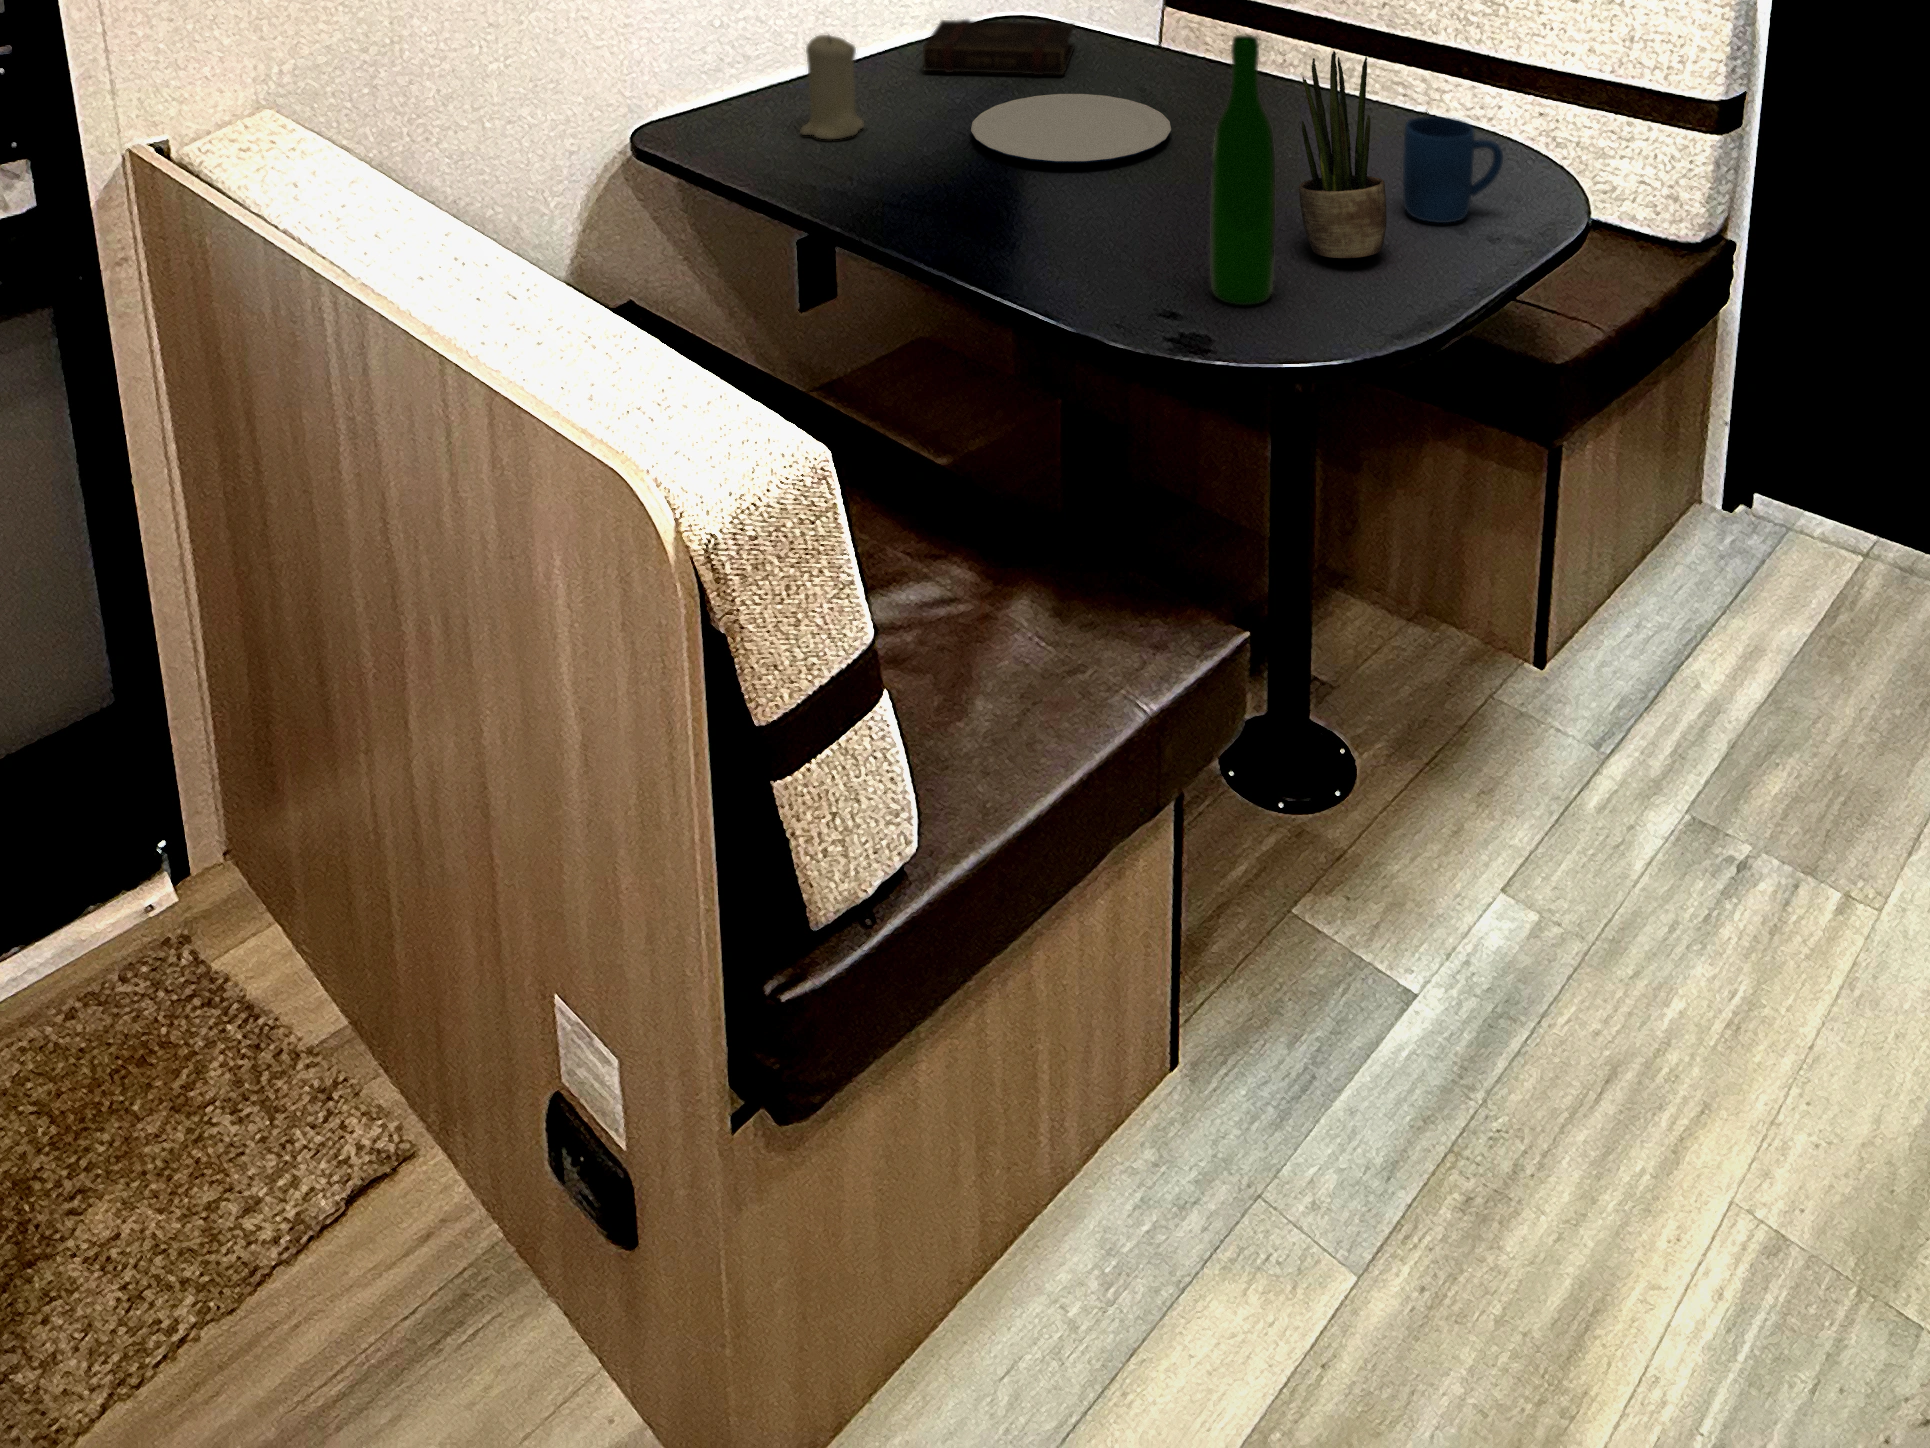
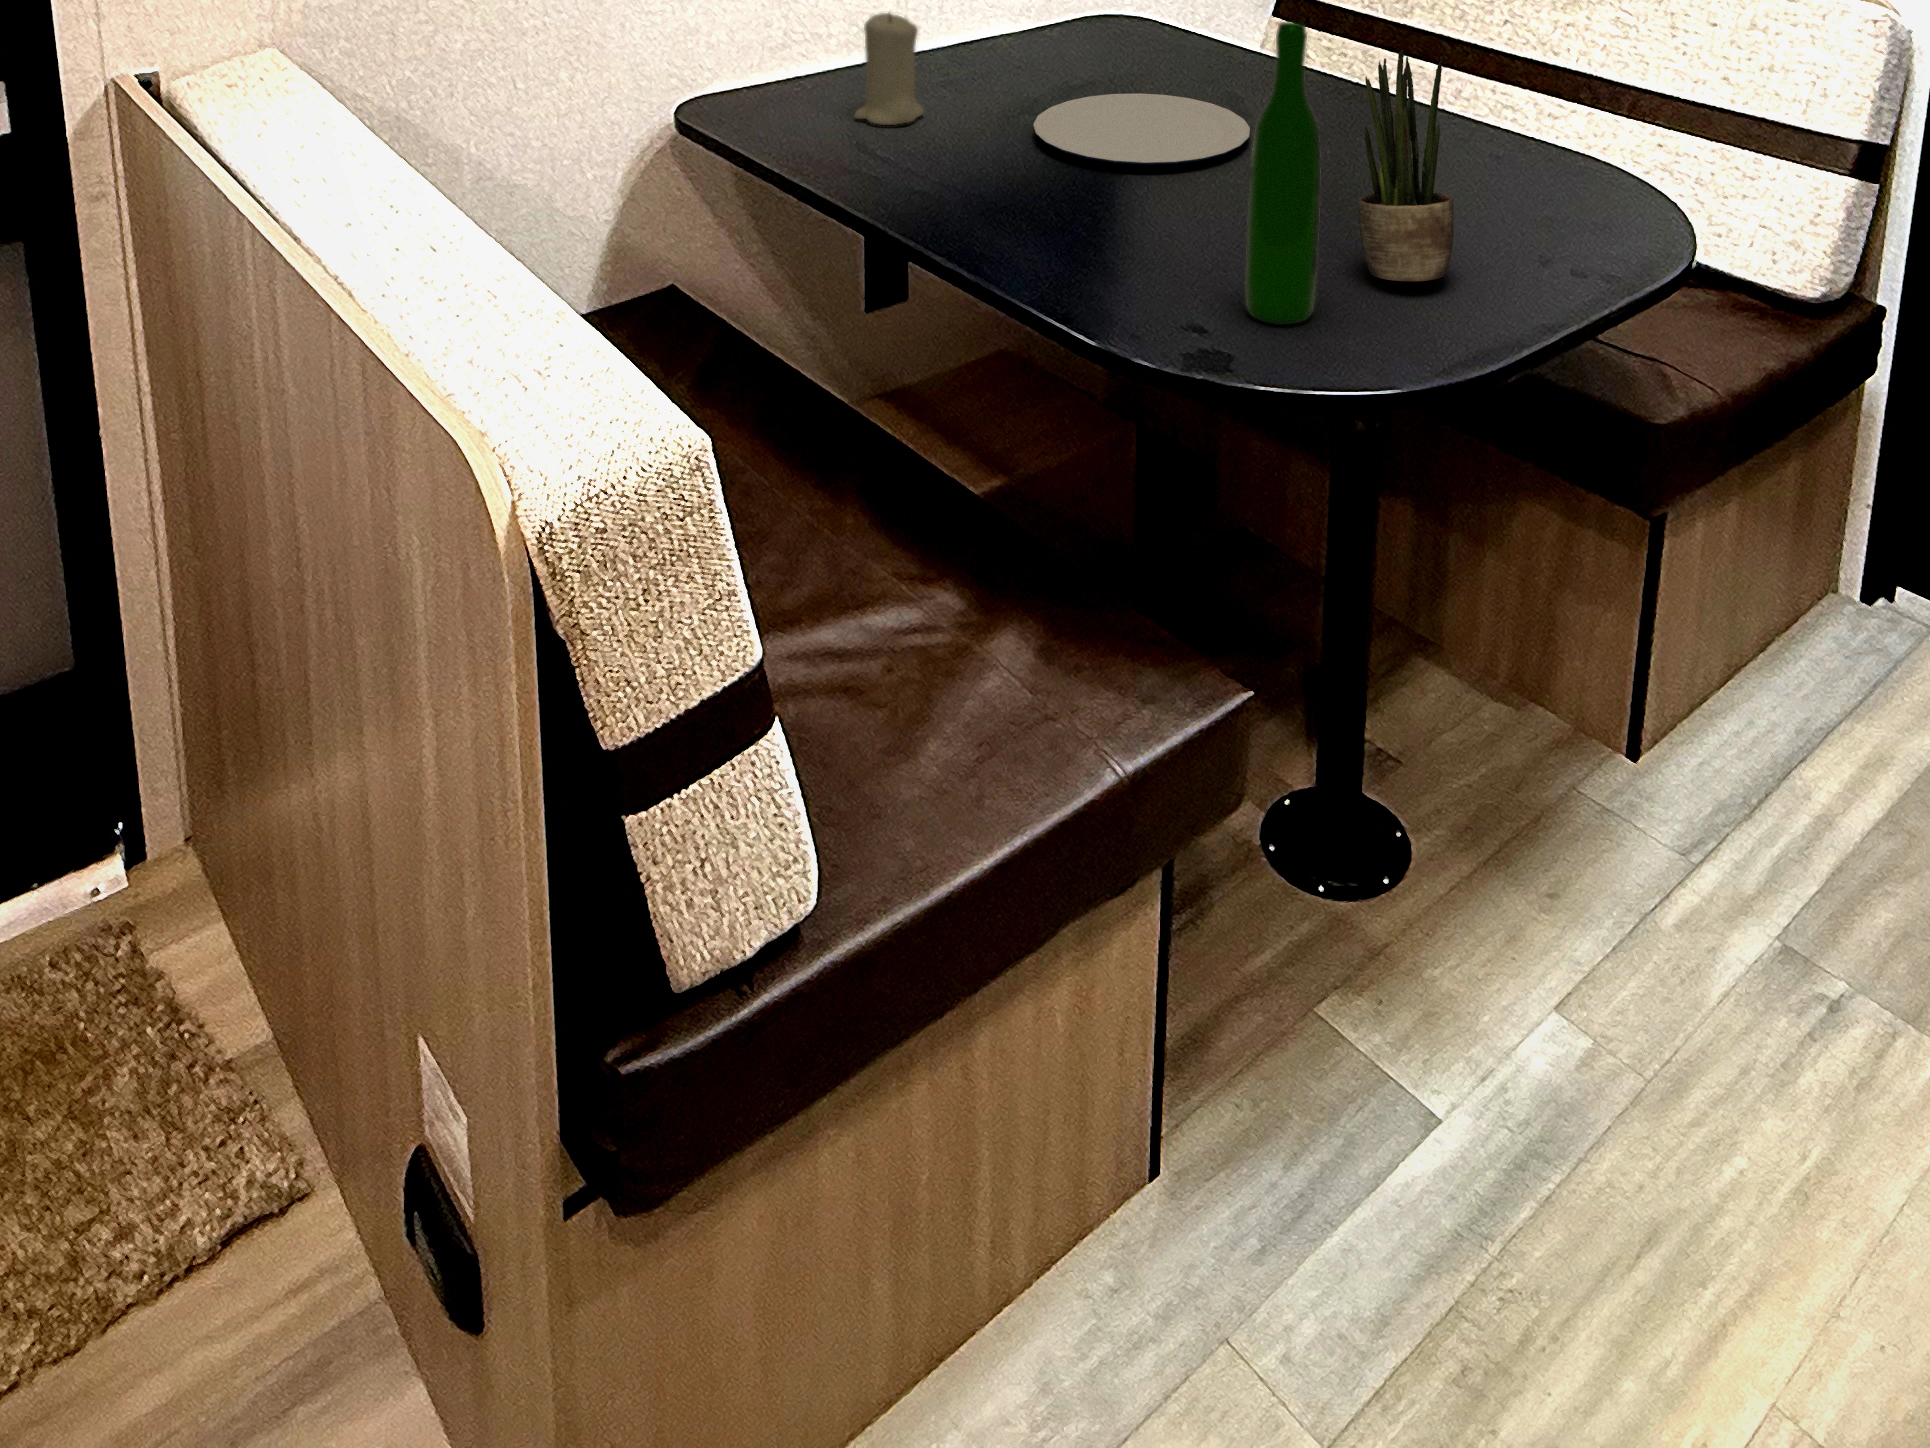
book: present [922,19,1074,75] -> none [1004,12,1174,75]
mug: present [1403,116,1503,223] -> none [1483,134,1596,252]

